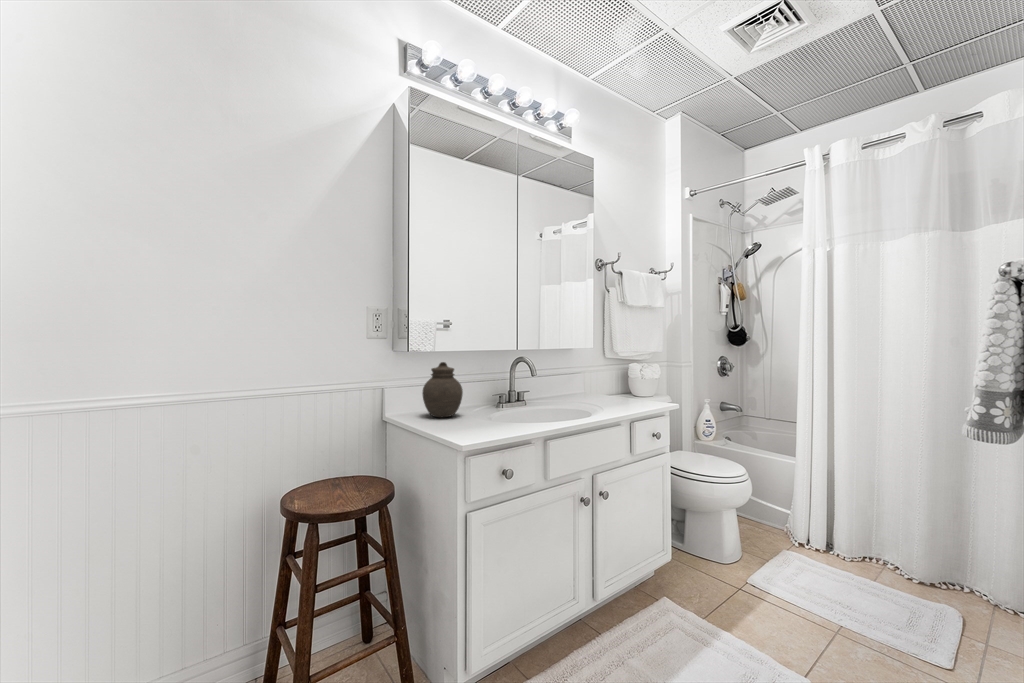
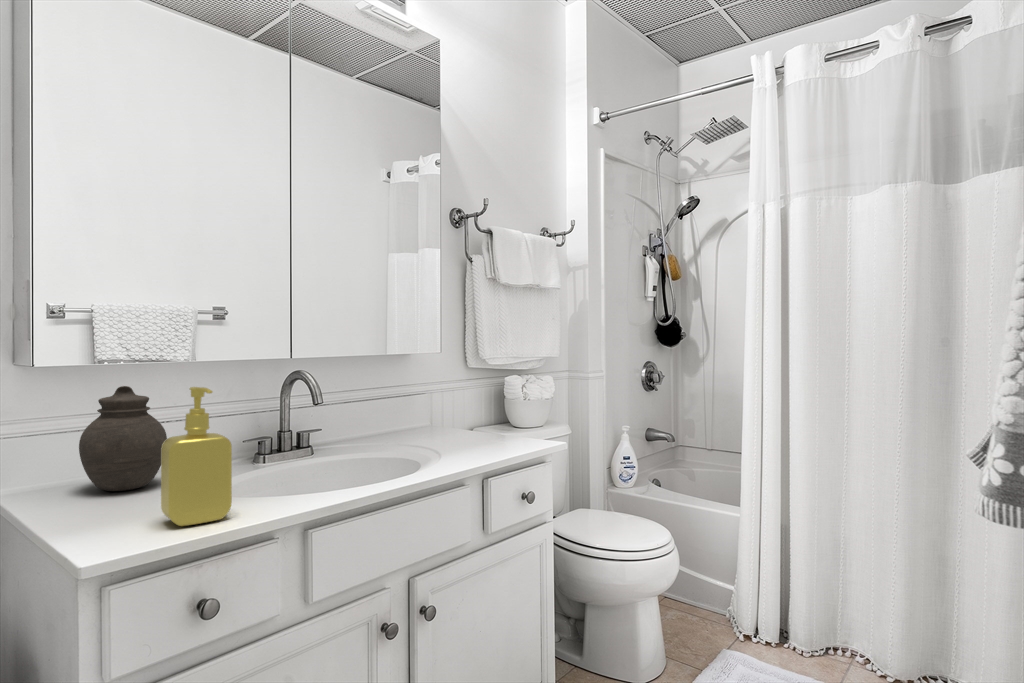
soap dispenser: none [477,361,511,433] -> present [161,387,232,526]

